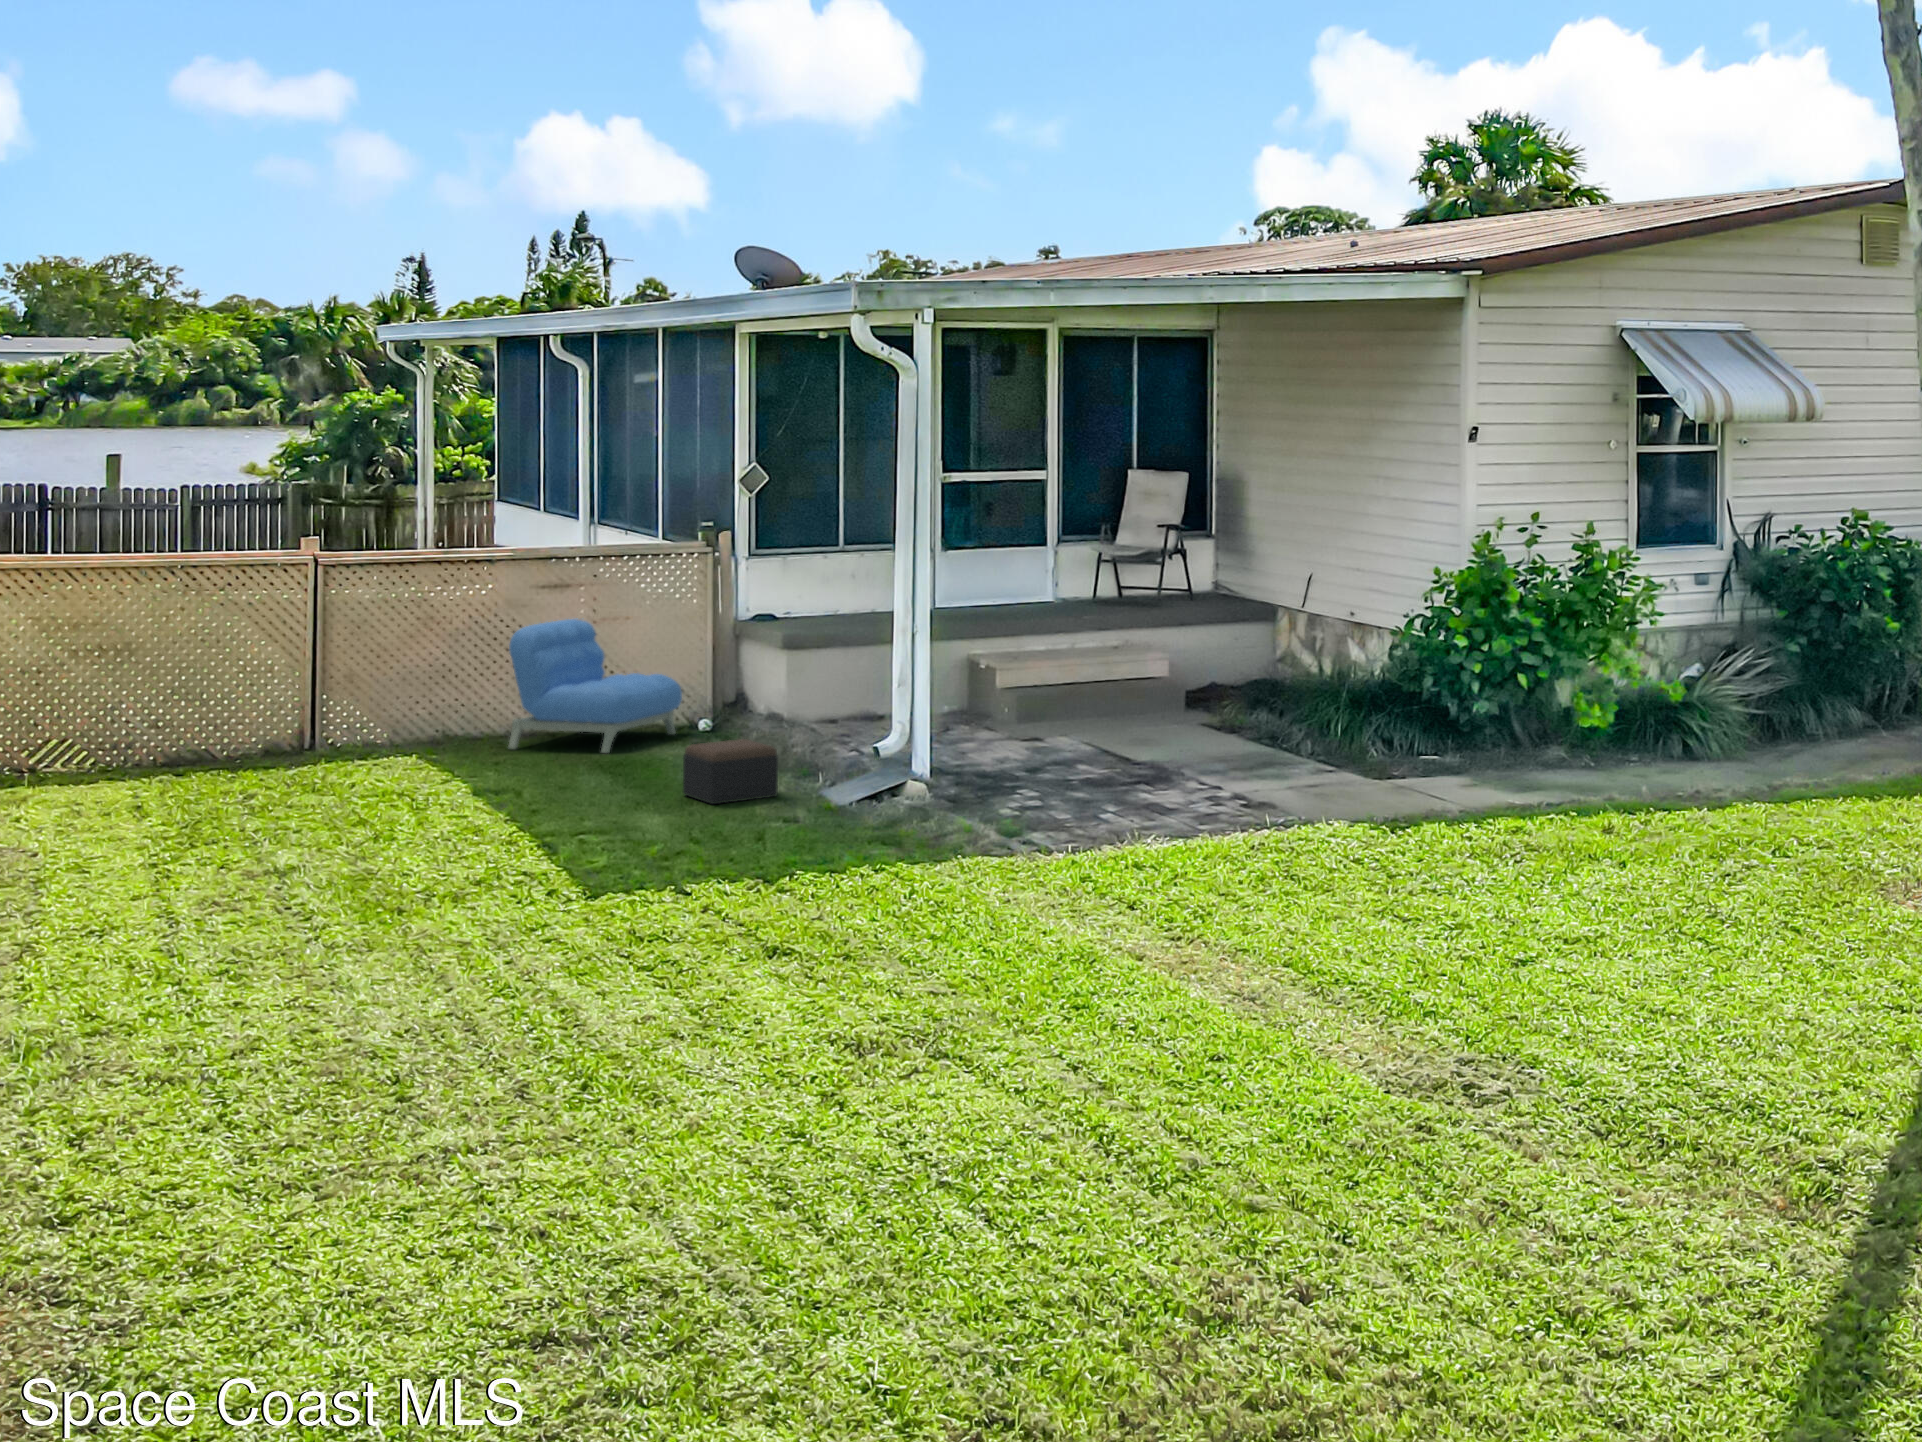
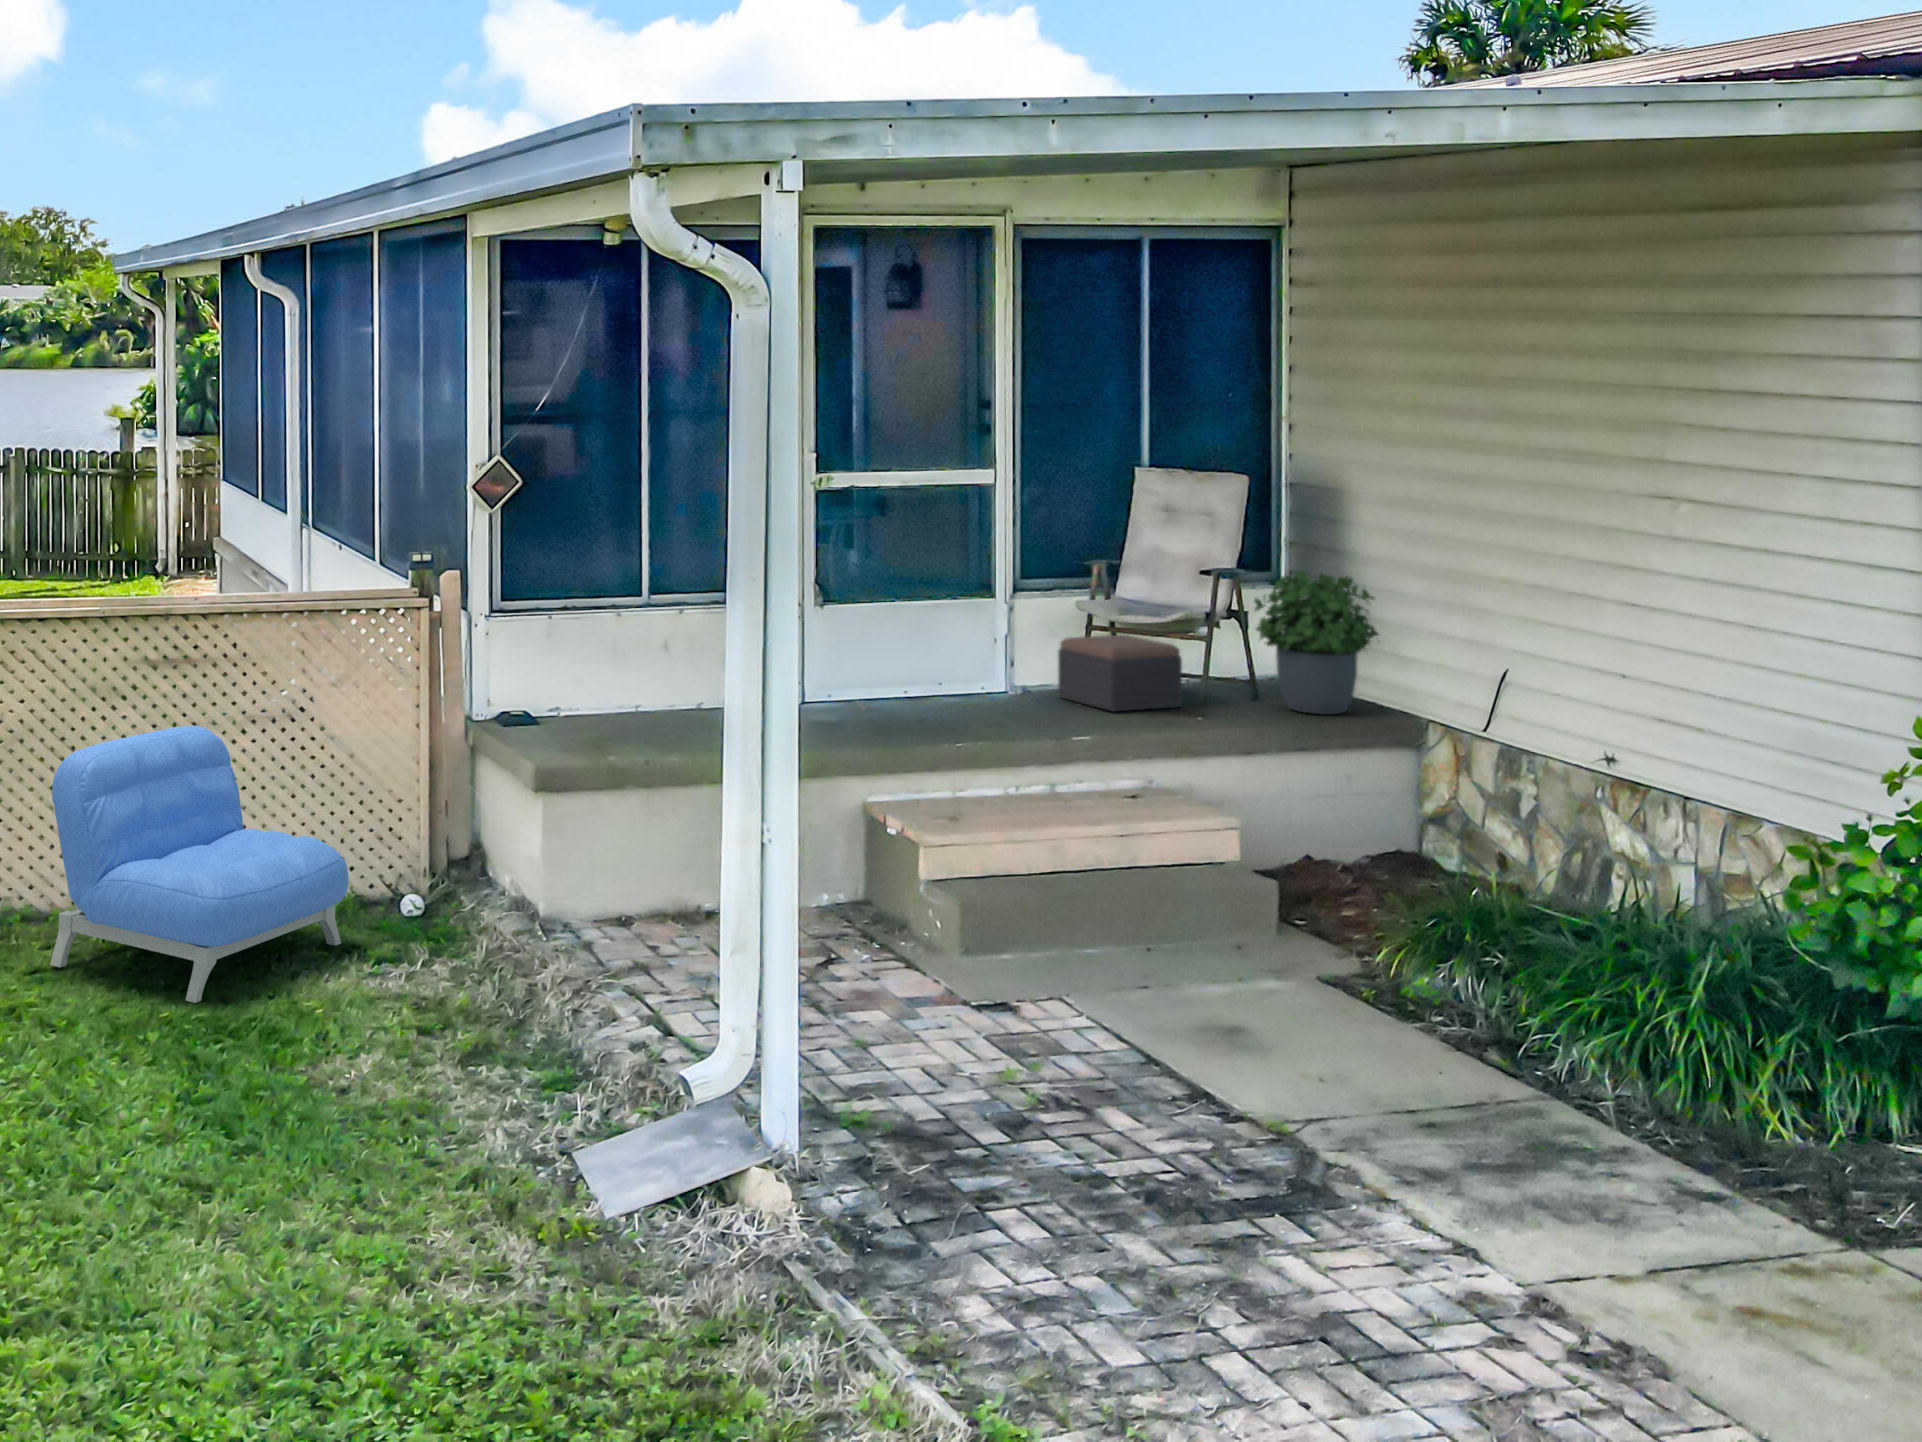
potted plant: none [1186,522,1252,602] -> present [1254,569,1380,714]
footstool: present [683,739,778,804] -> present [1058,635,1182,711]

